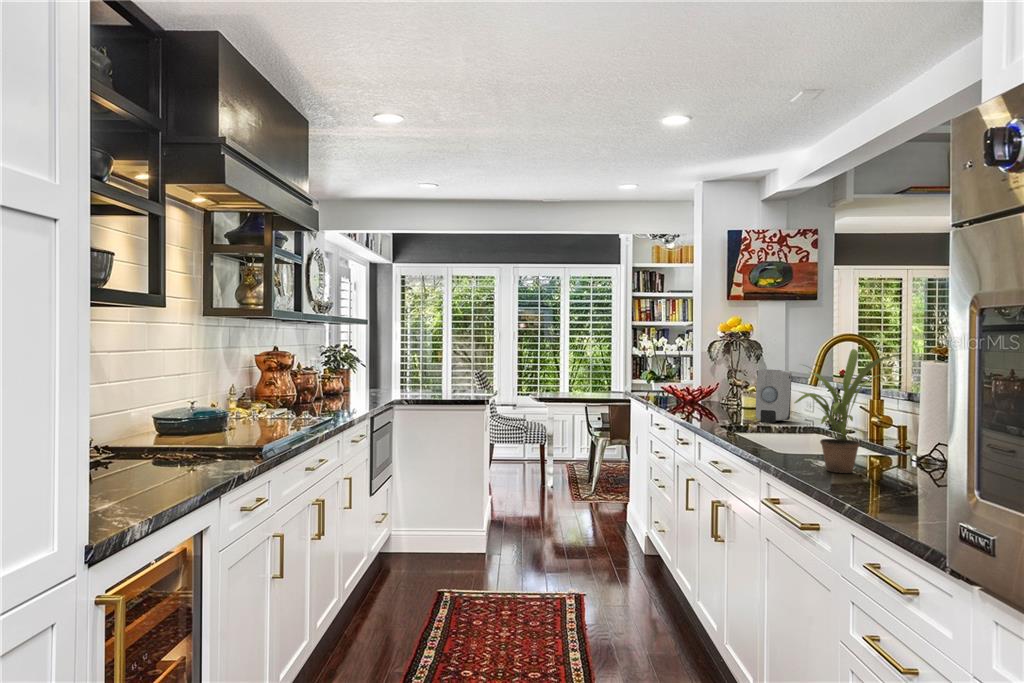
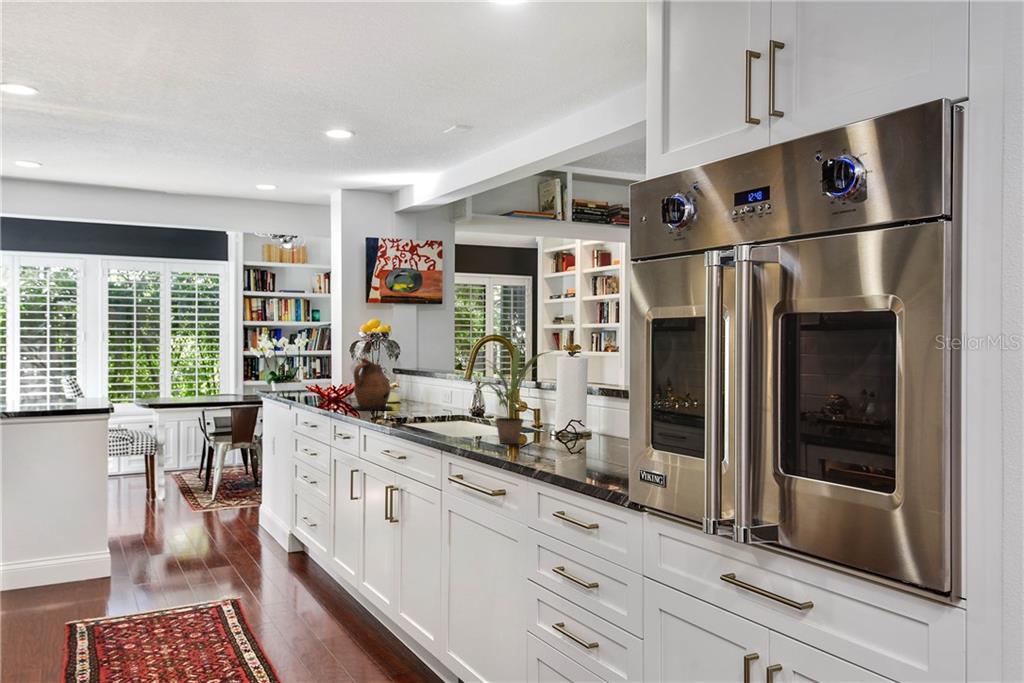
ceramic pitcher: none [694,360,740,417] -> present [353,358,393,409]
soap dispenser: present [756,369,792,423] -> none [410,366,437,413]

